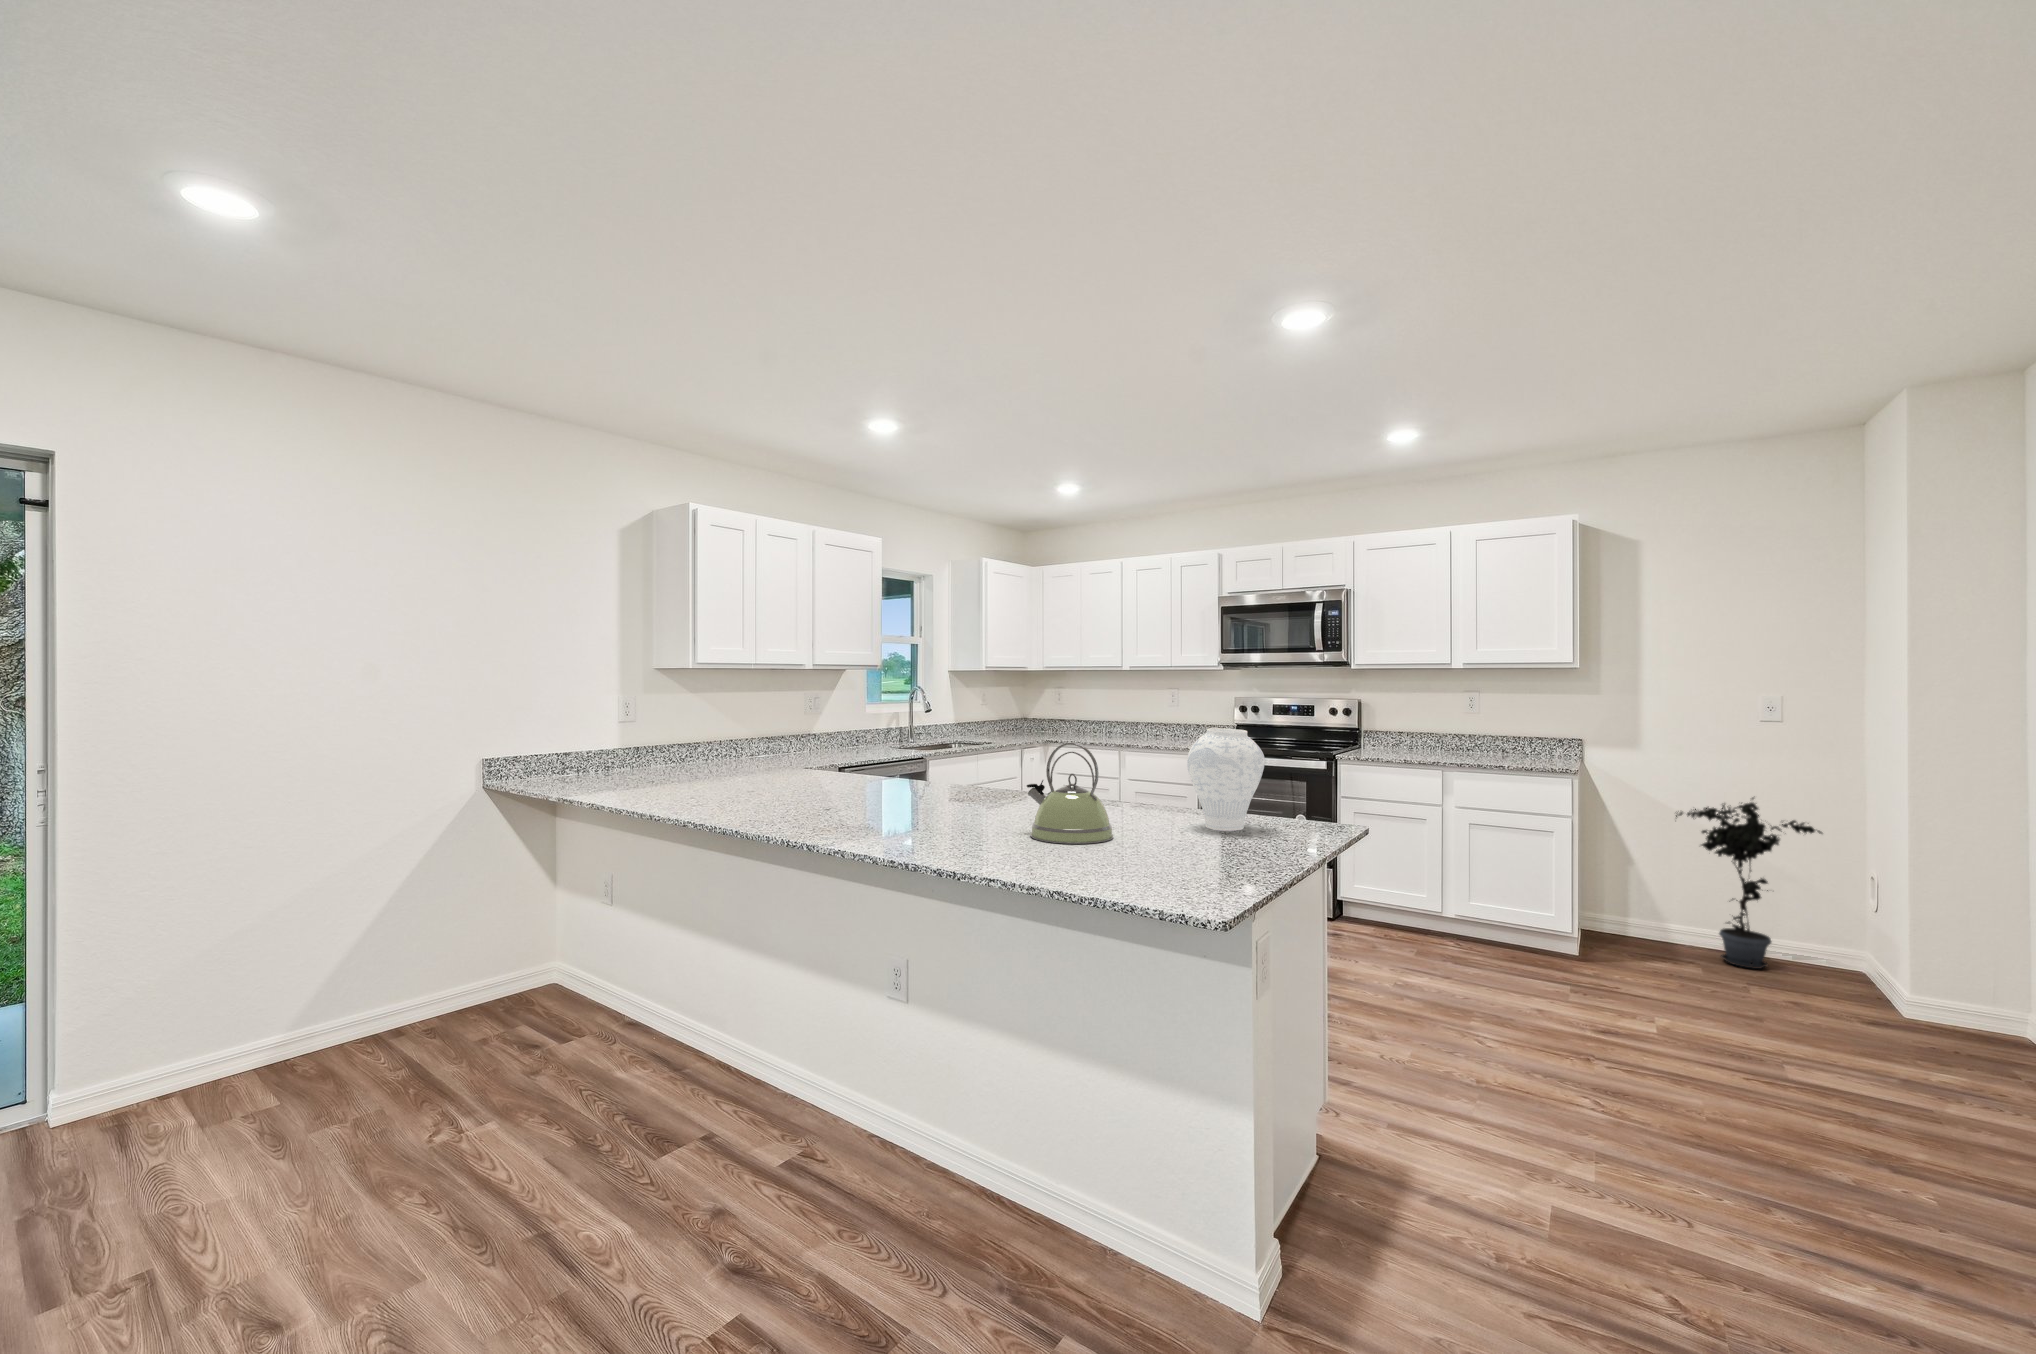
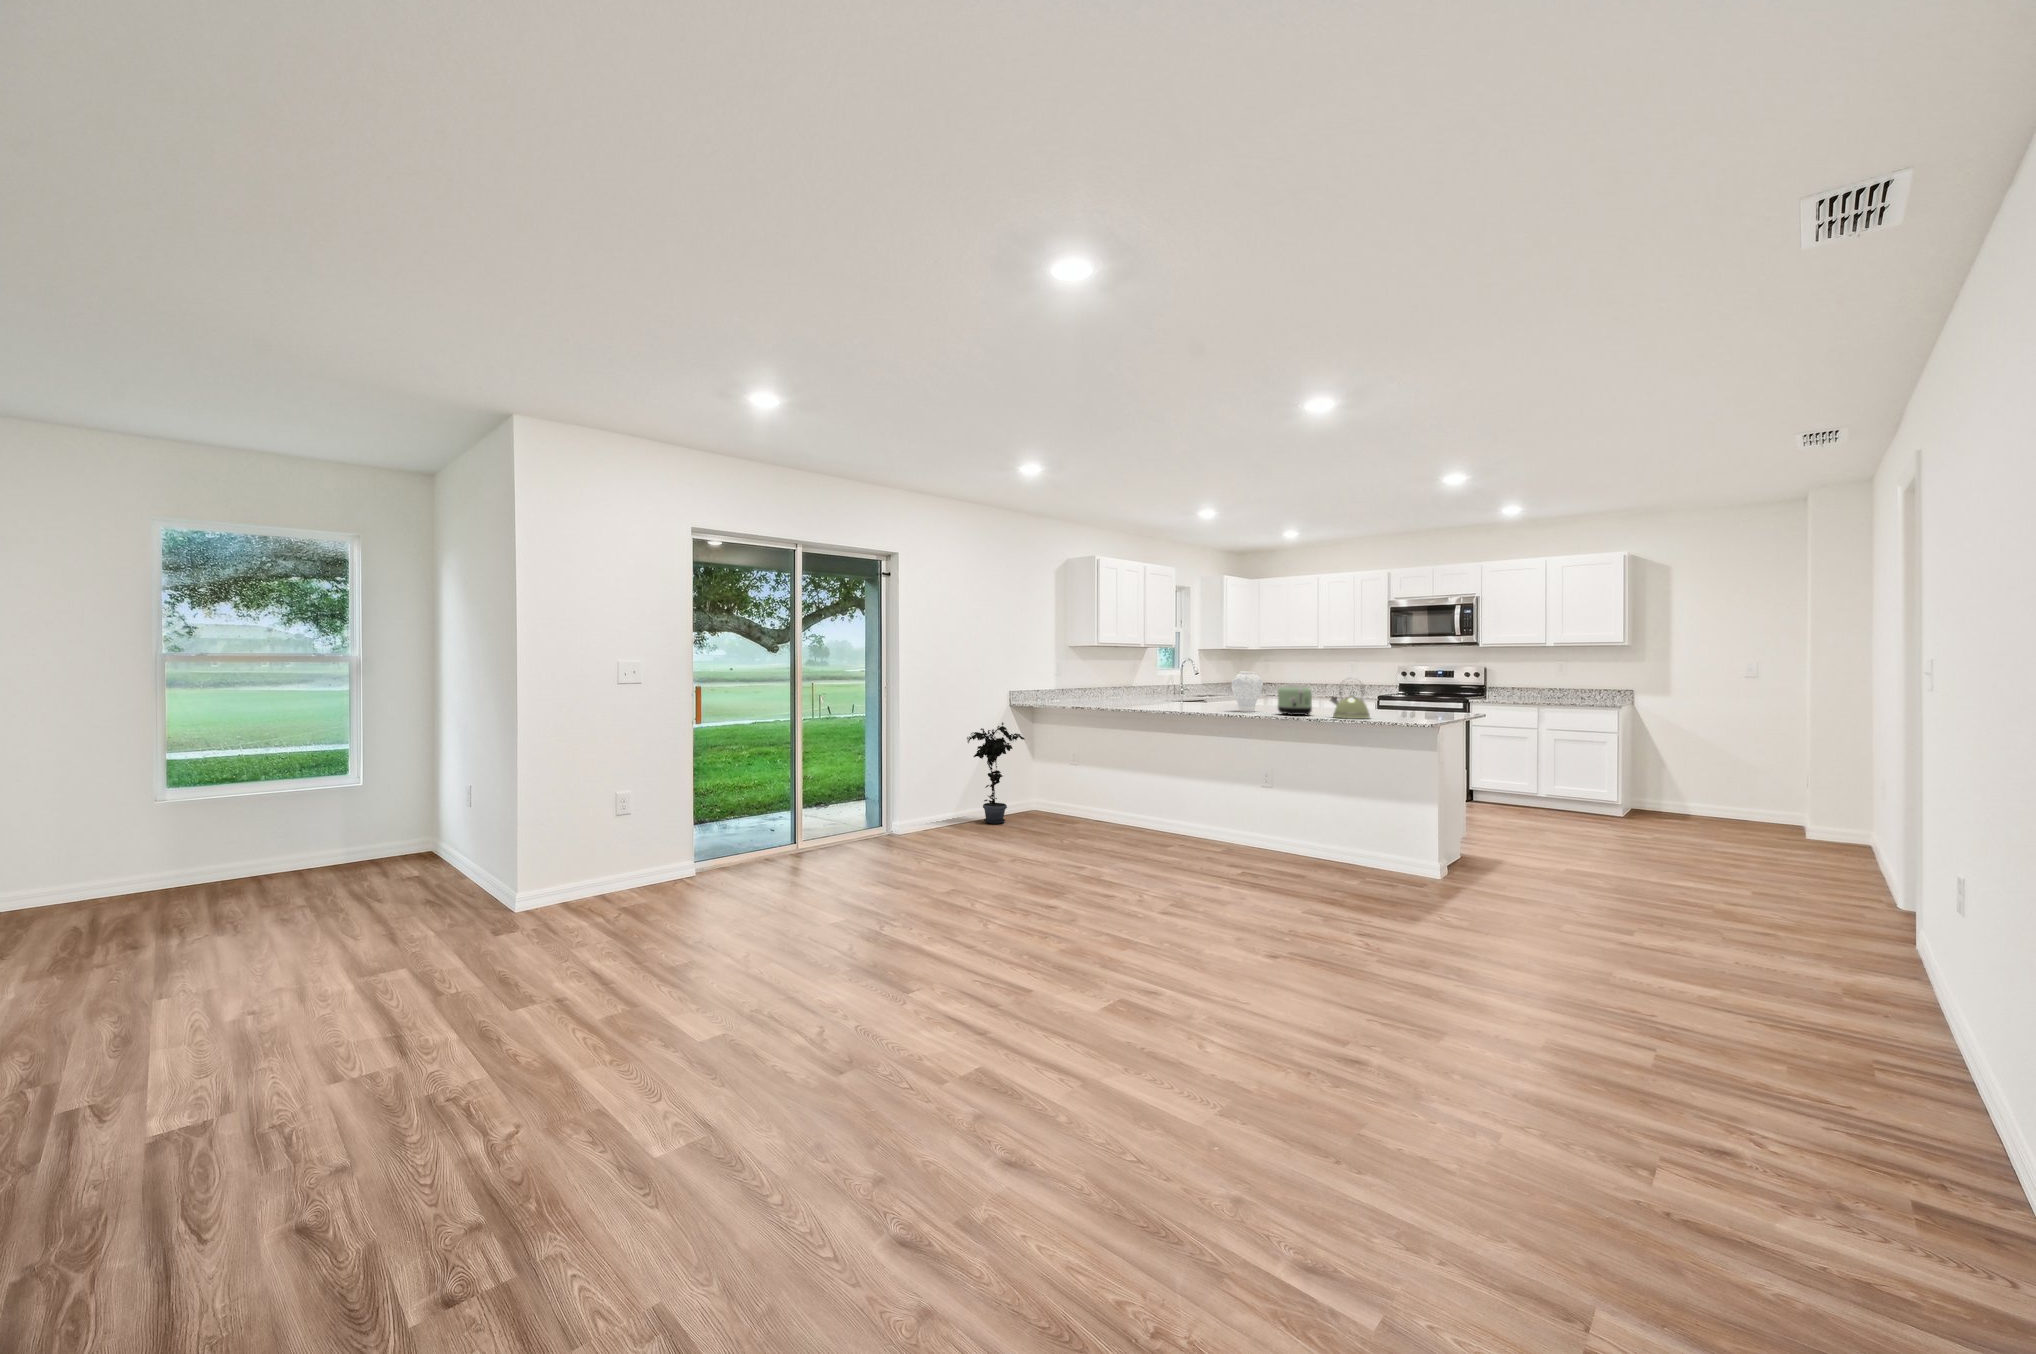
vase: present [1187,728,1265,831] -> present [1231,671,1263,712]
toaster: none [934,750,1001,825] -> present [1278,684,1312,716]
potted plant: present [1676,798,1822,969] -> present [967,722,1025,824]

